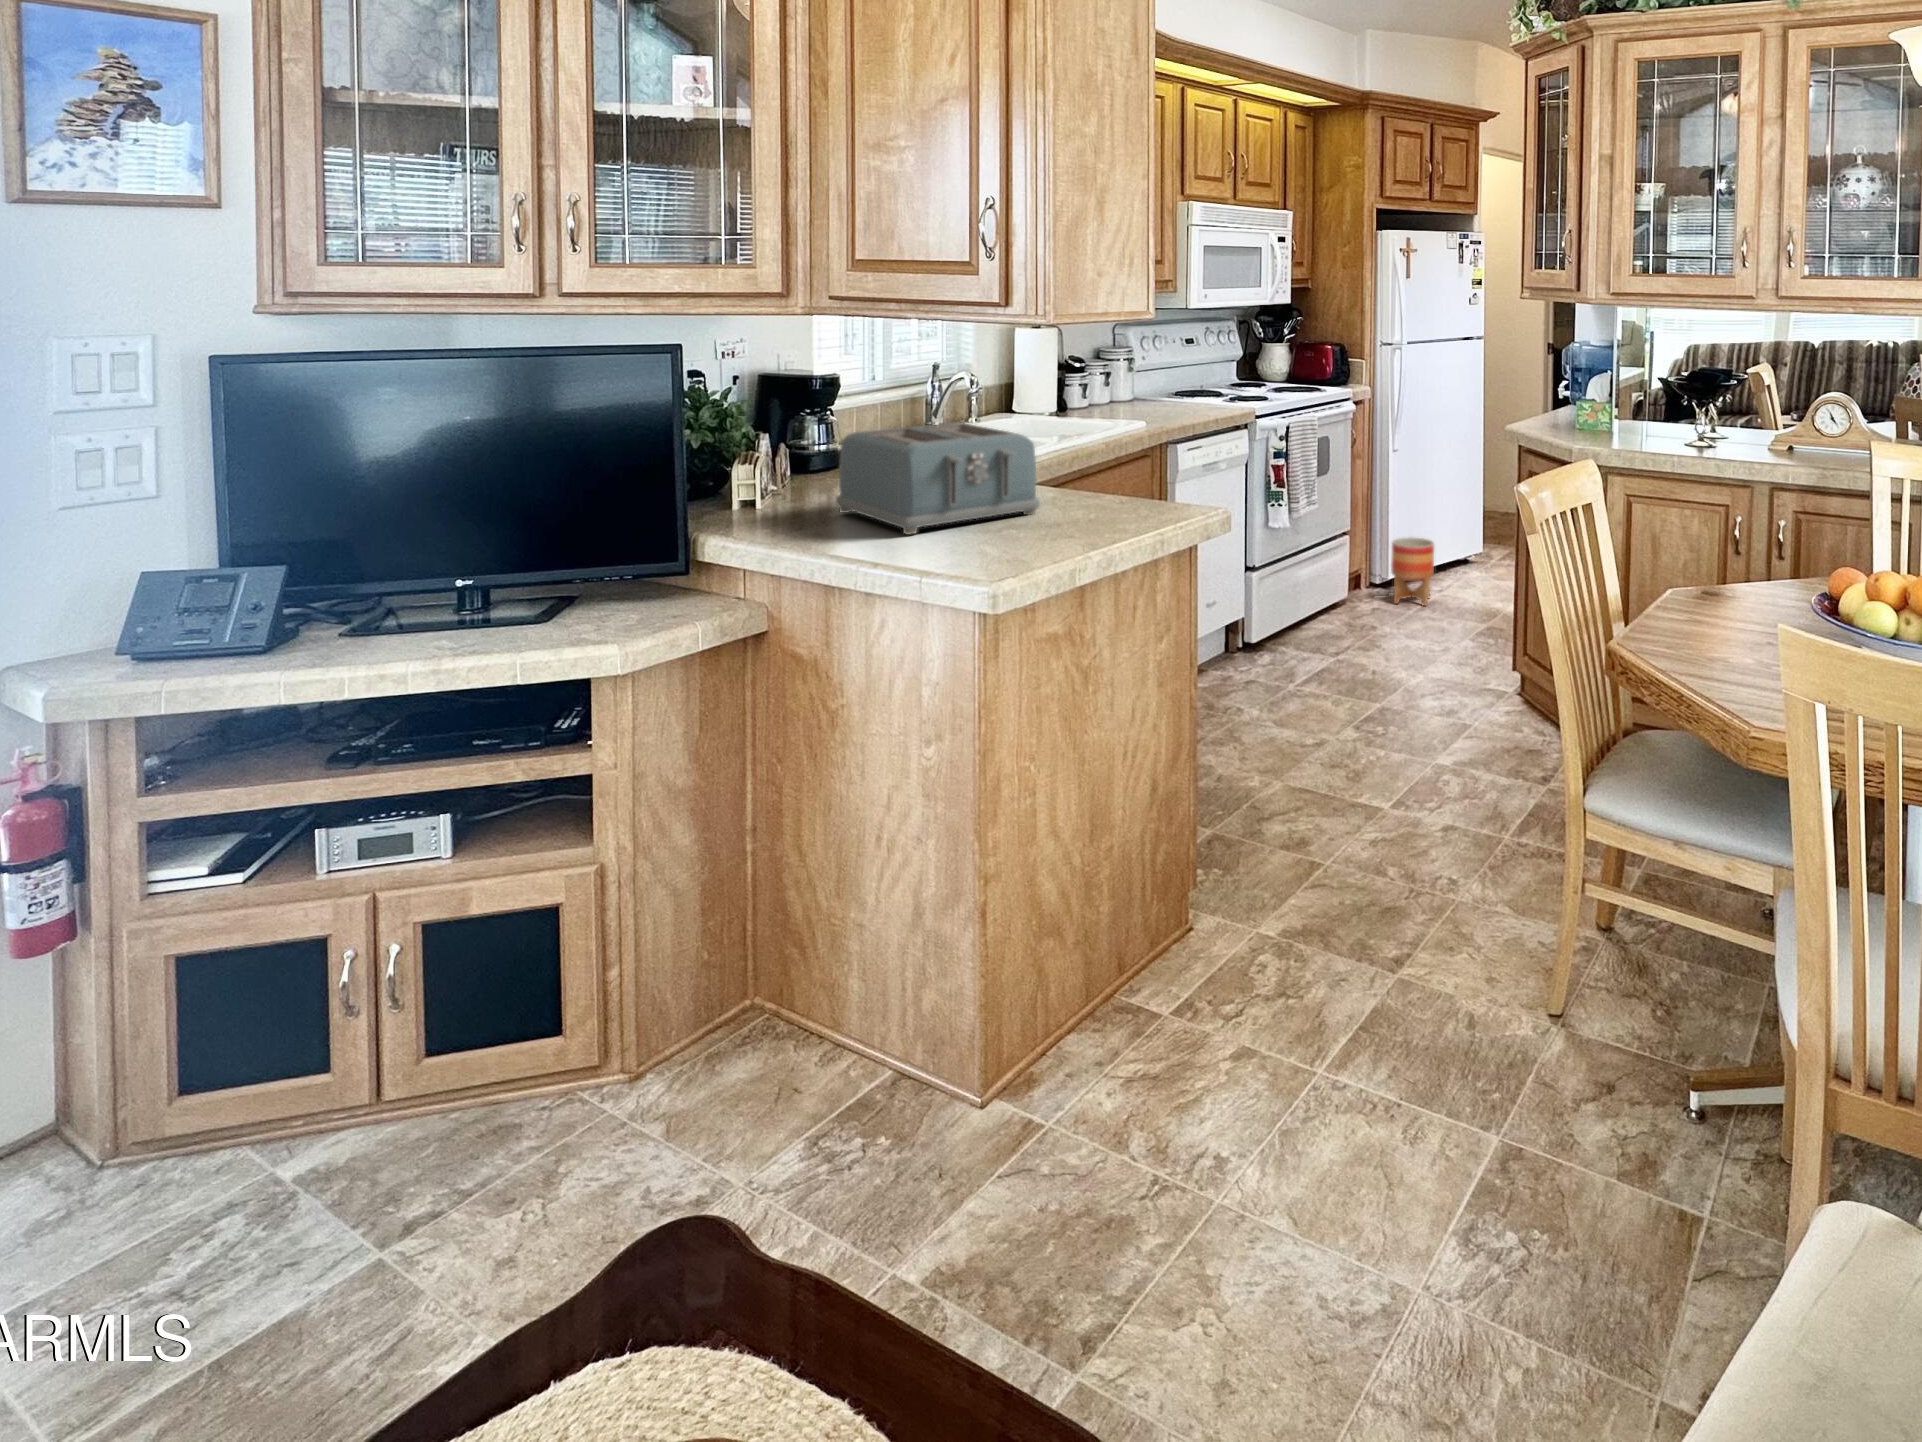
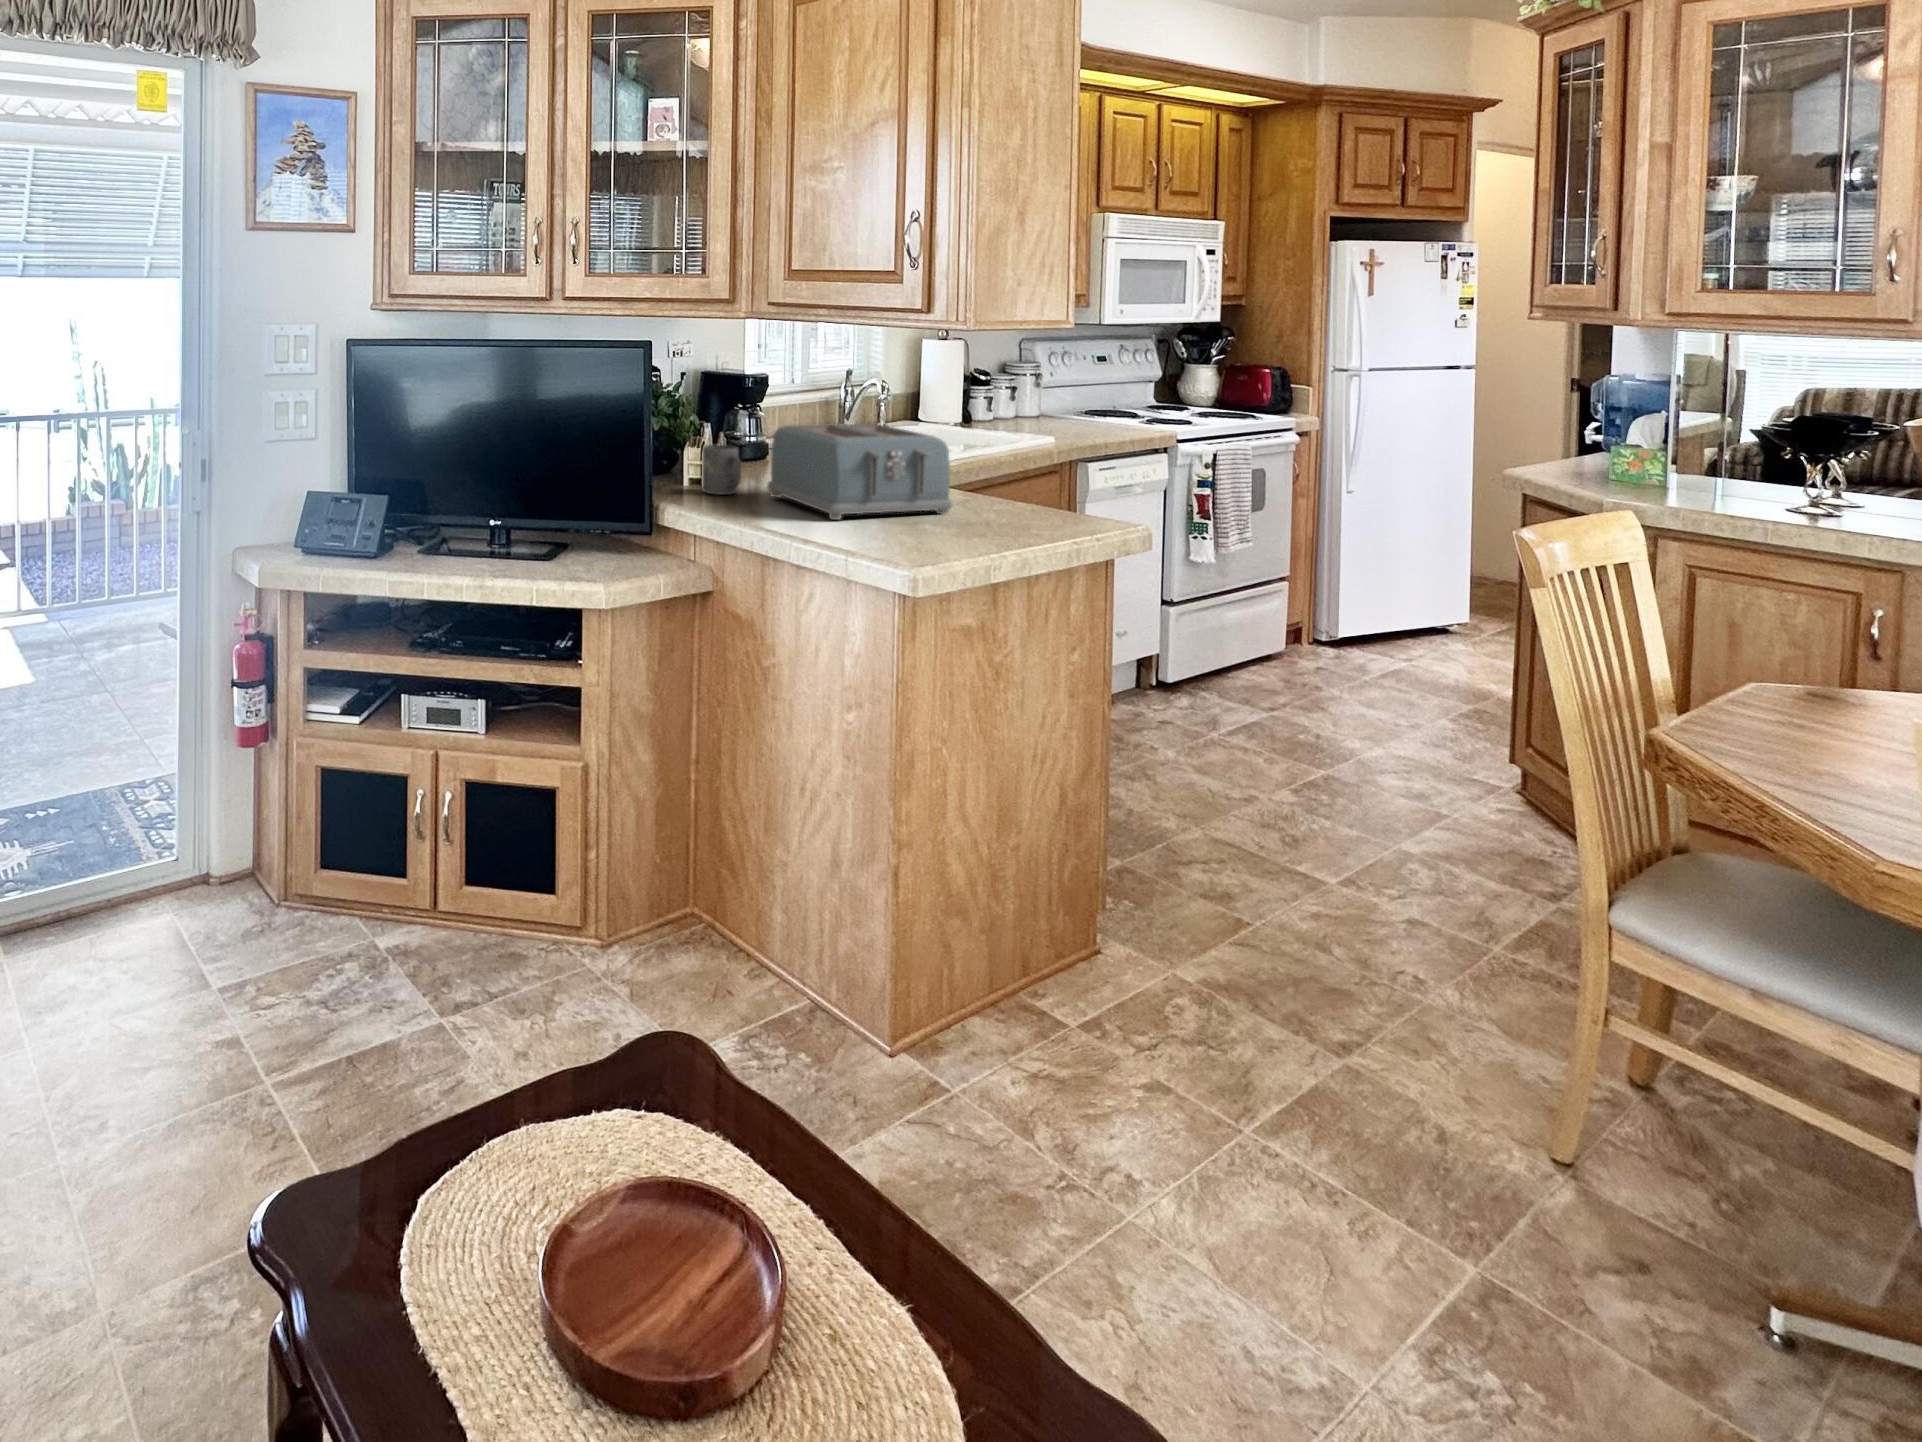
mug: none [756,458,803,516] -> present [701,445,741,495]
planter: present [1391,537,1434,606] -> none [1342,598,1401,681]

